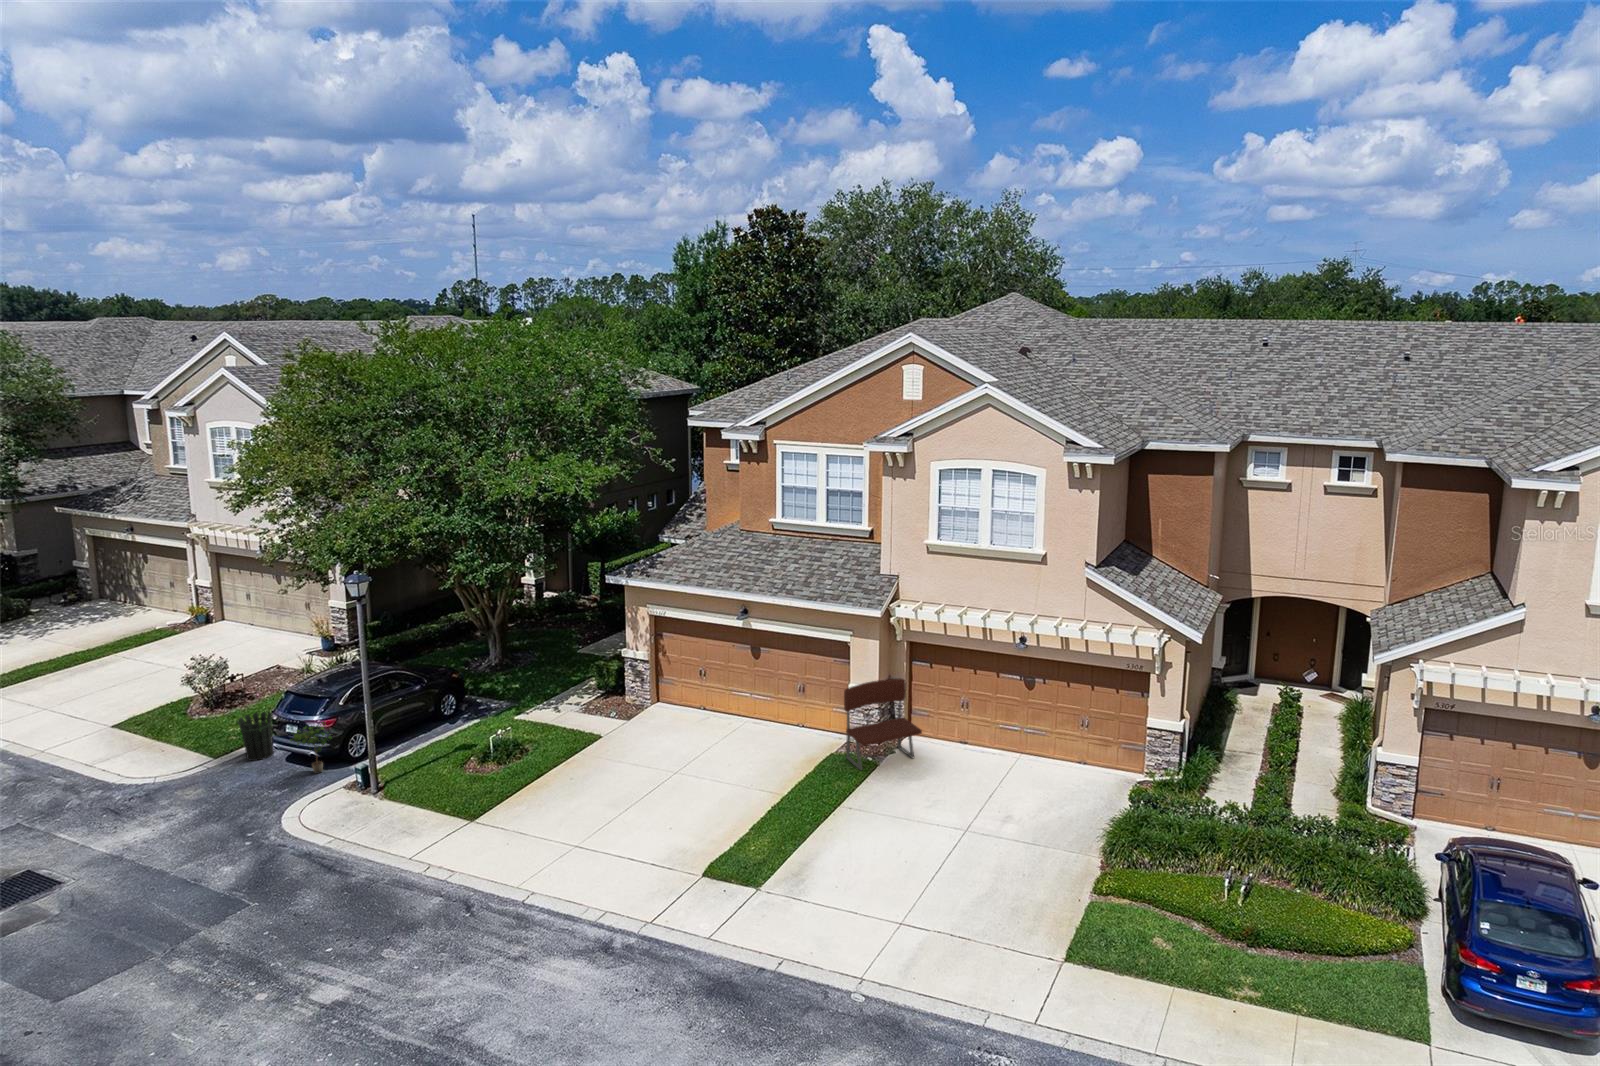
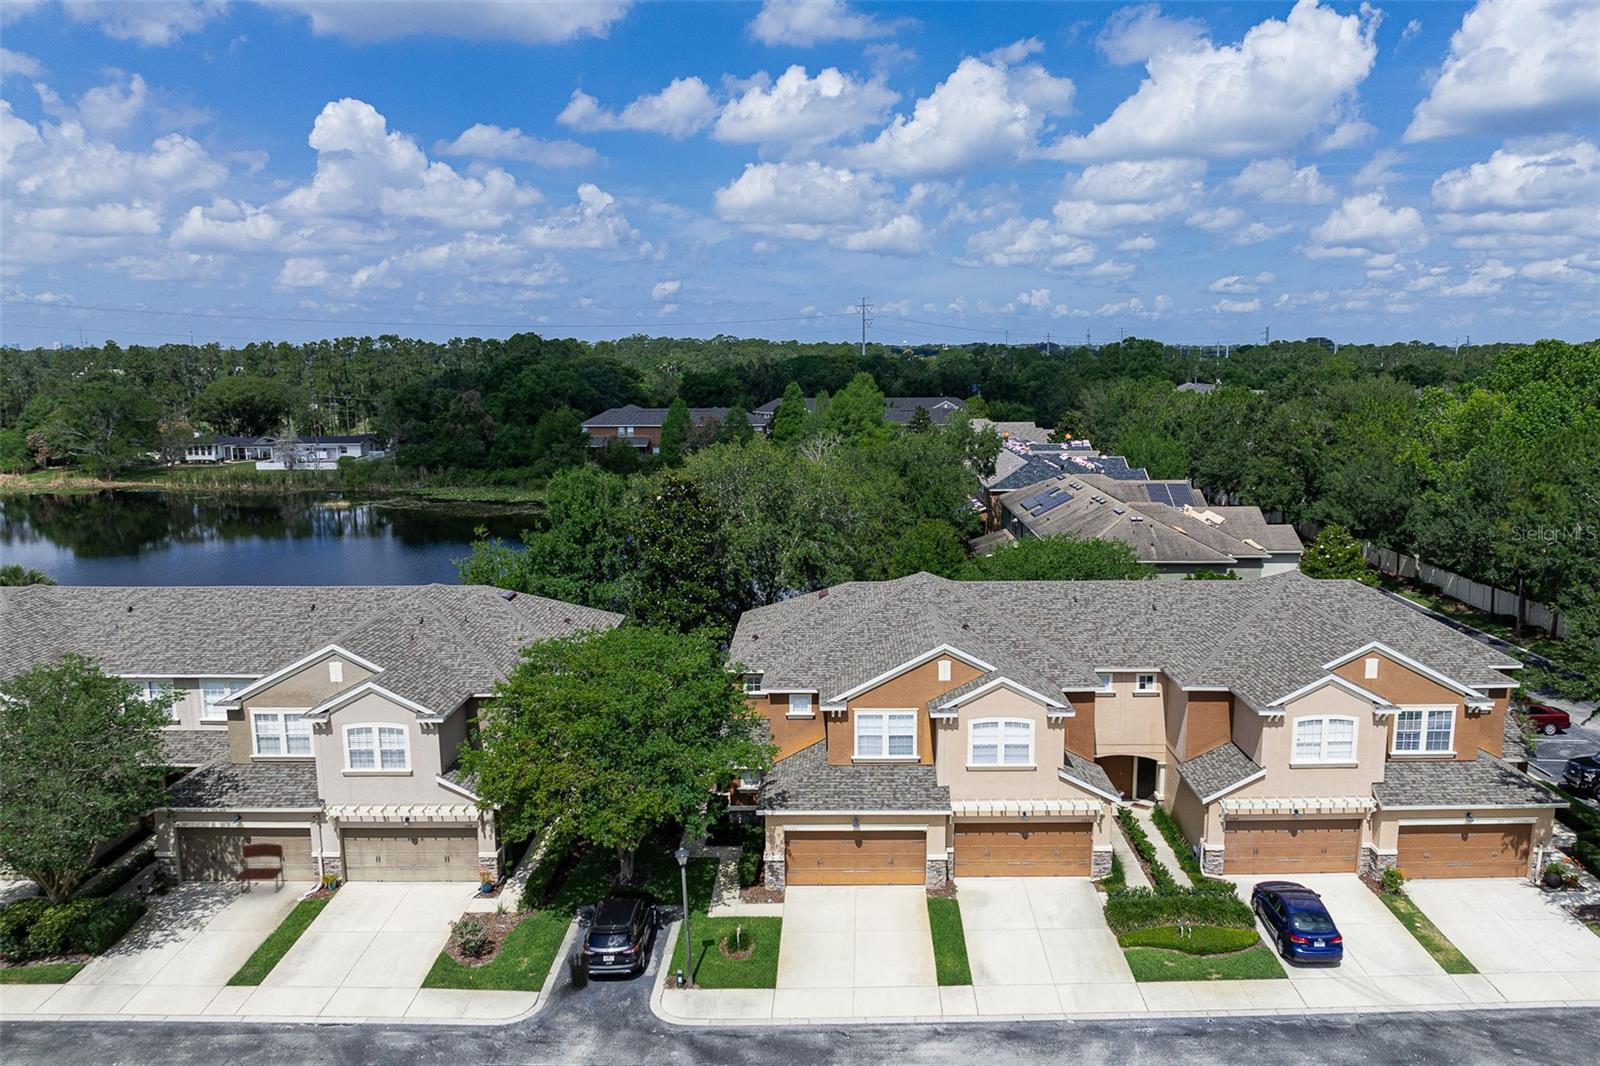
bench: present [844,679,922,770] -> present [235,843,284,893]
potted plant: present [290,722,332,774] -> none [626,950,646,987]

